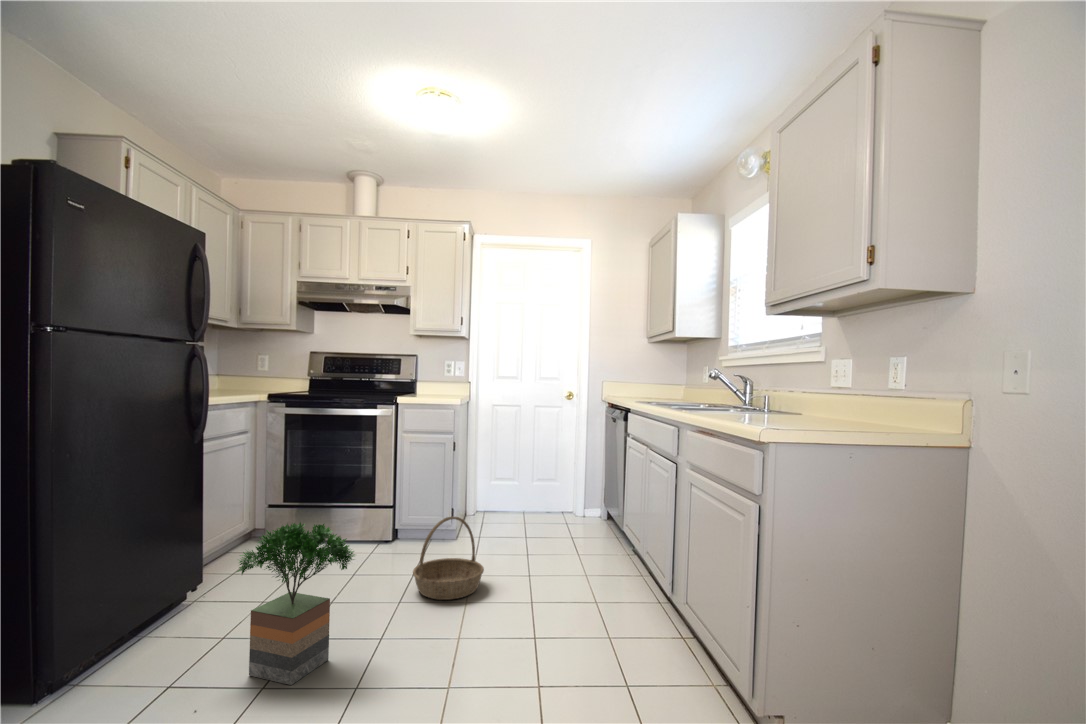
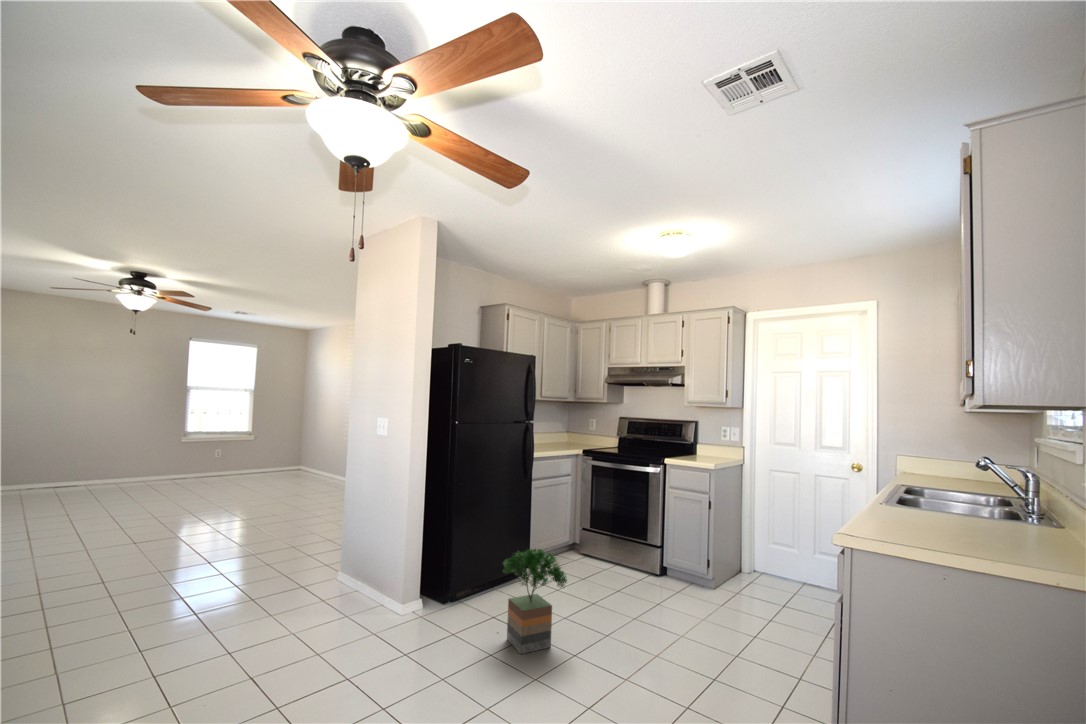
basket: present [413,517,484,600] -> none [638,568,697,638]

